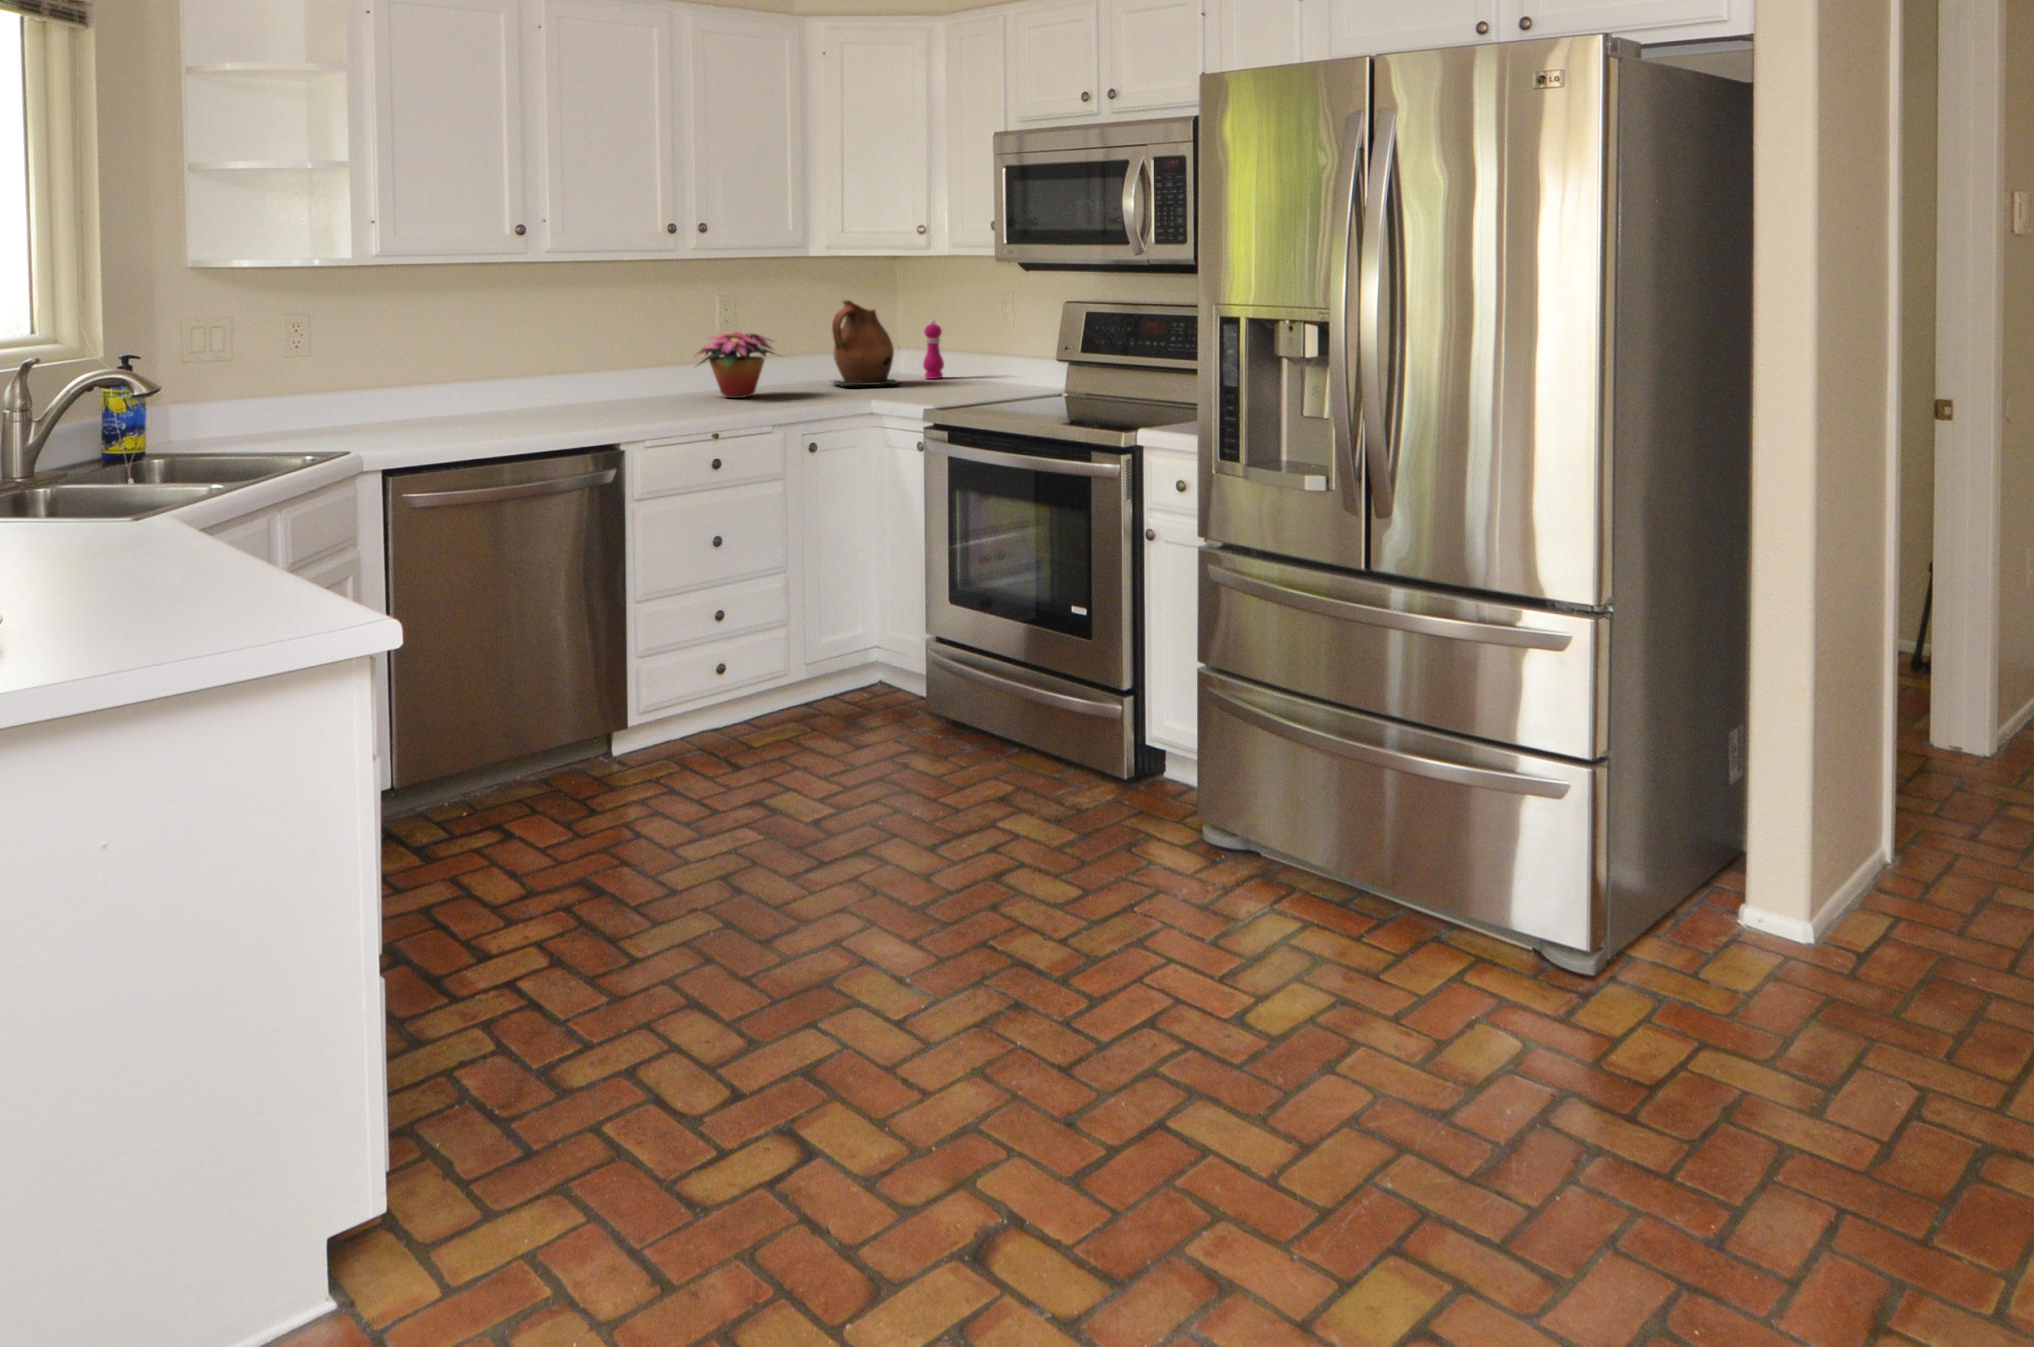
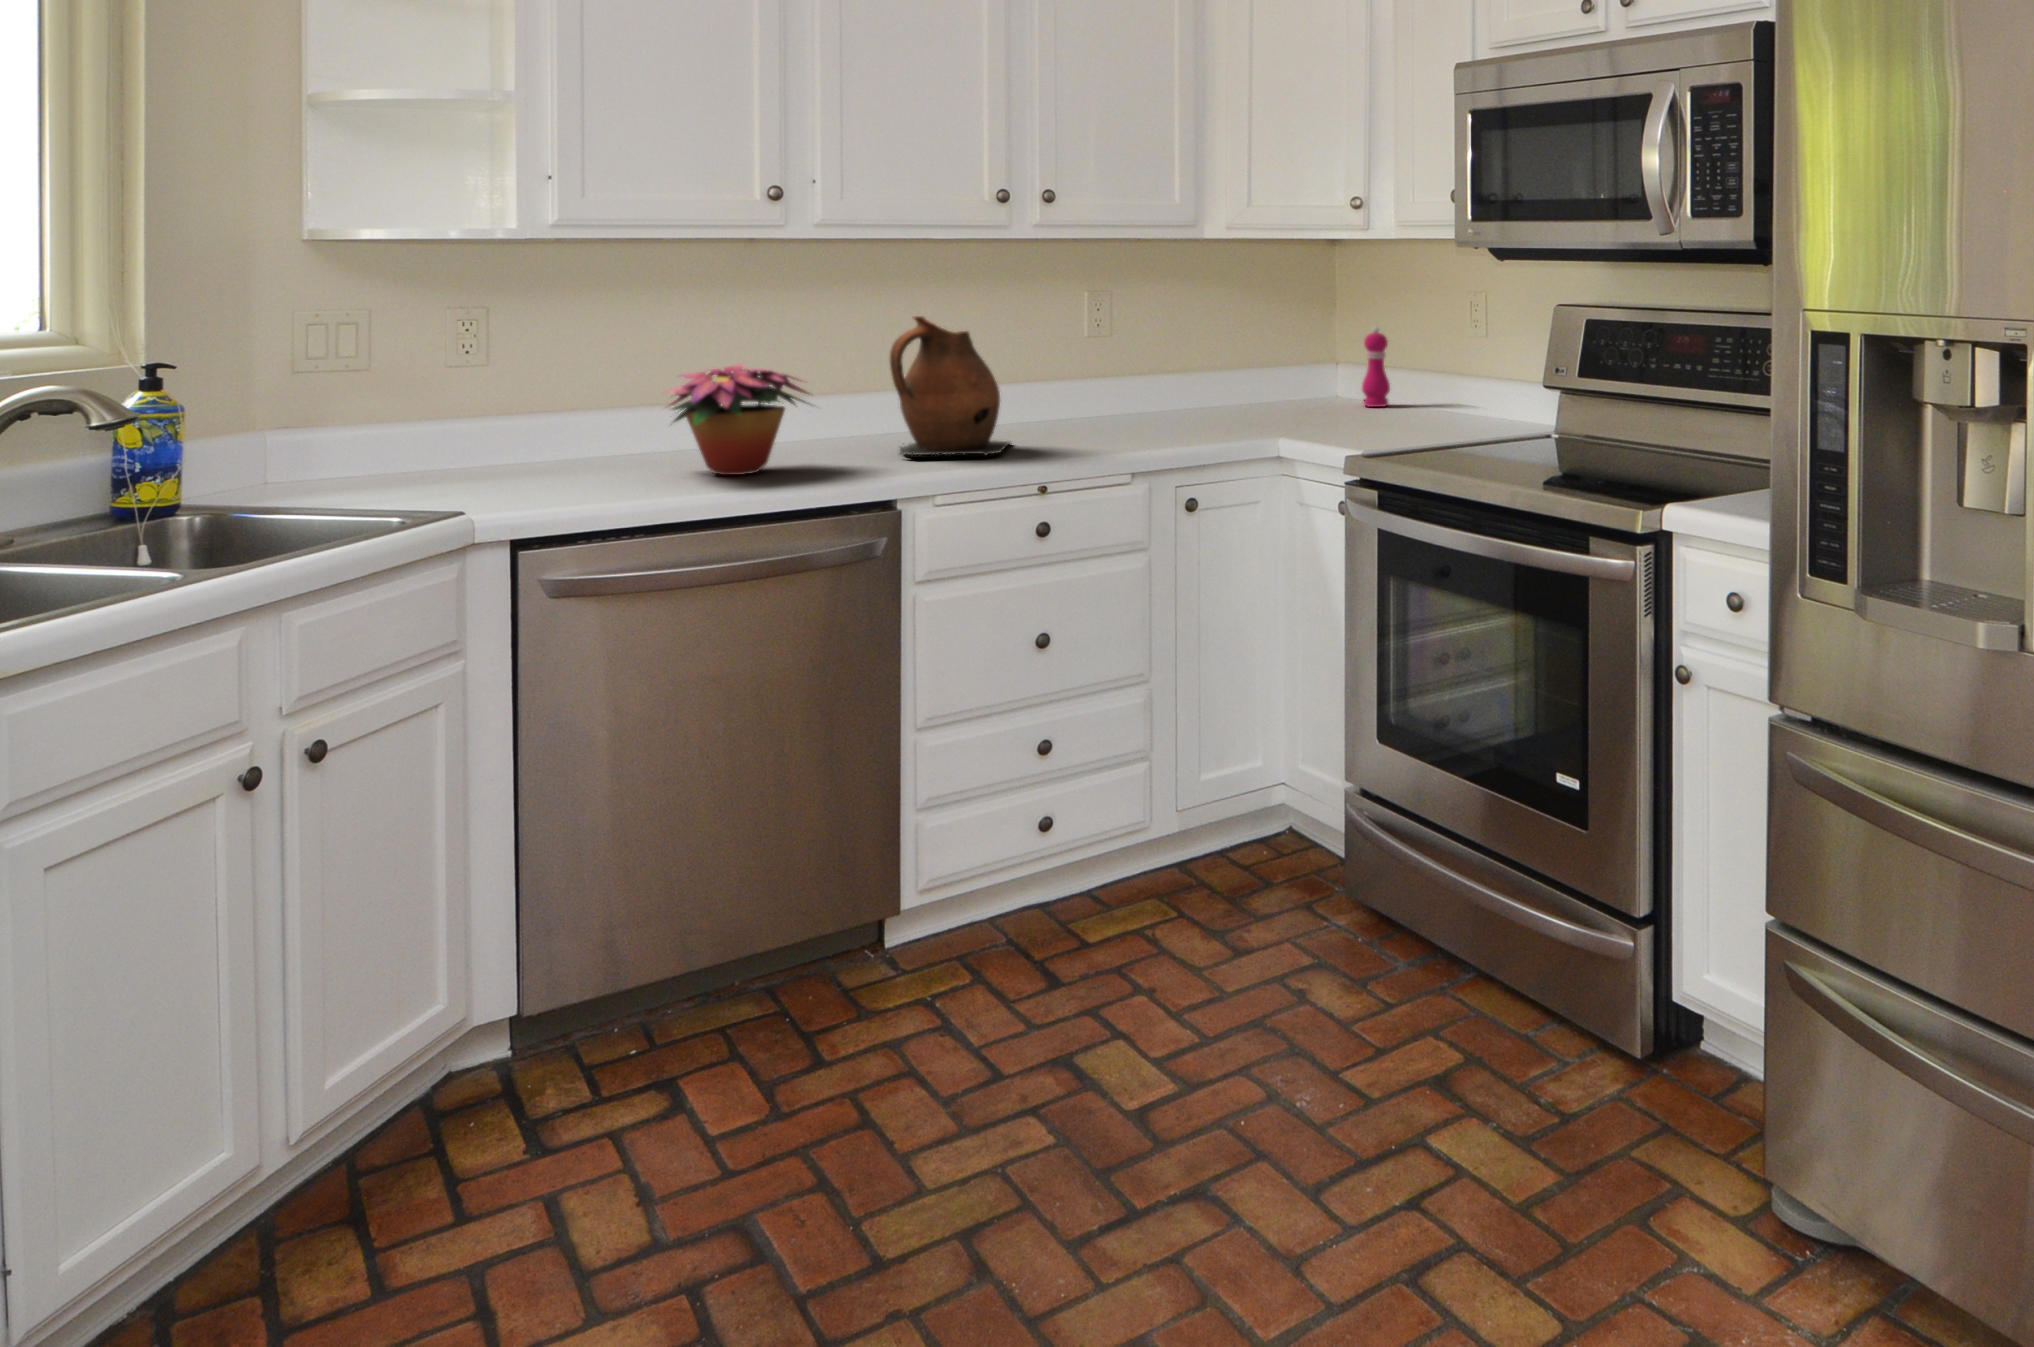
ceramic pitcher: present [832,300,899,386] -> present [890,316,1011,456]
flower arrangement: present [695,331,781,398] -> present [668,363,808,475]

